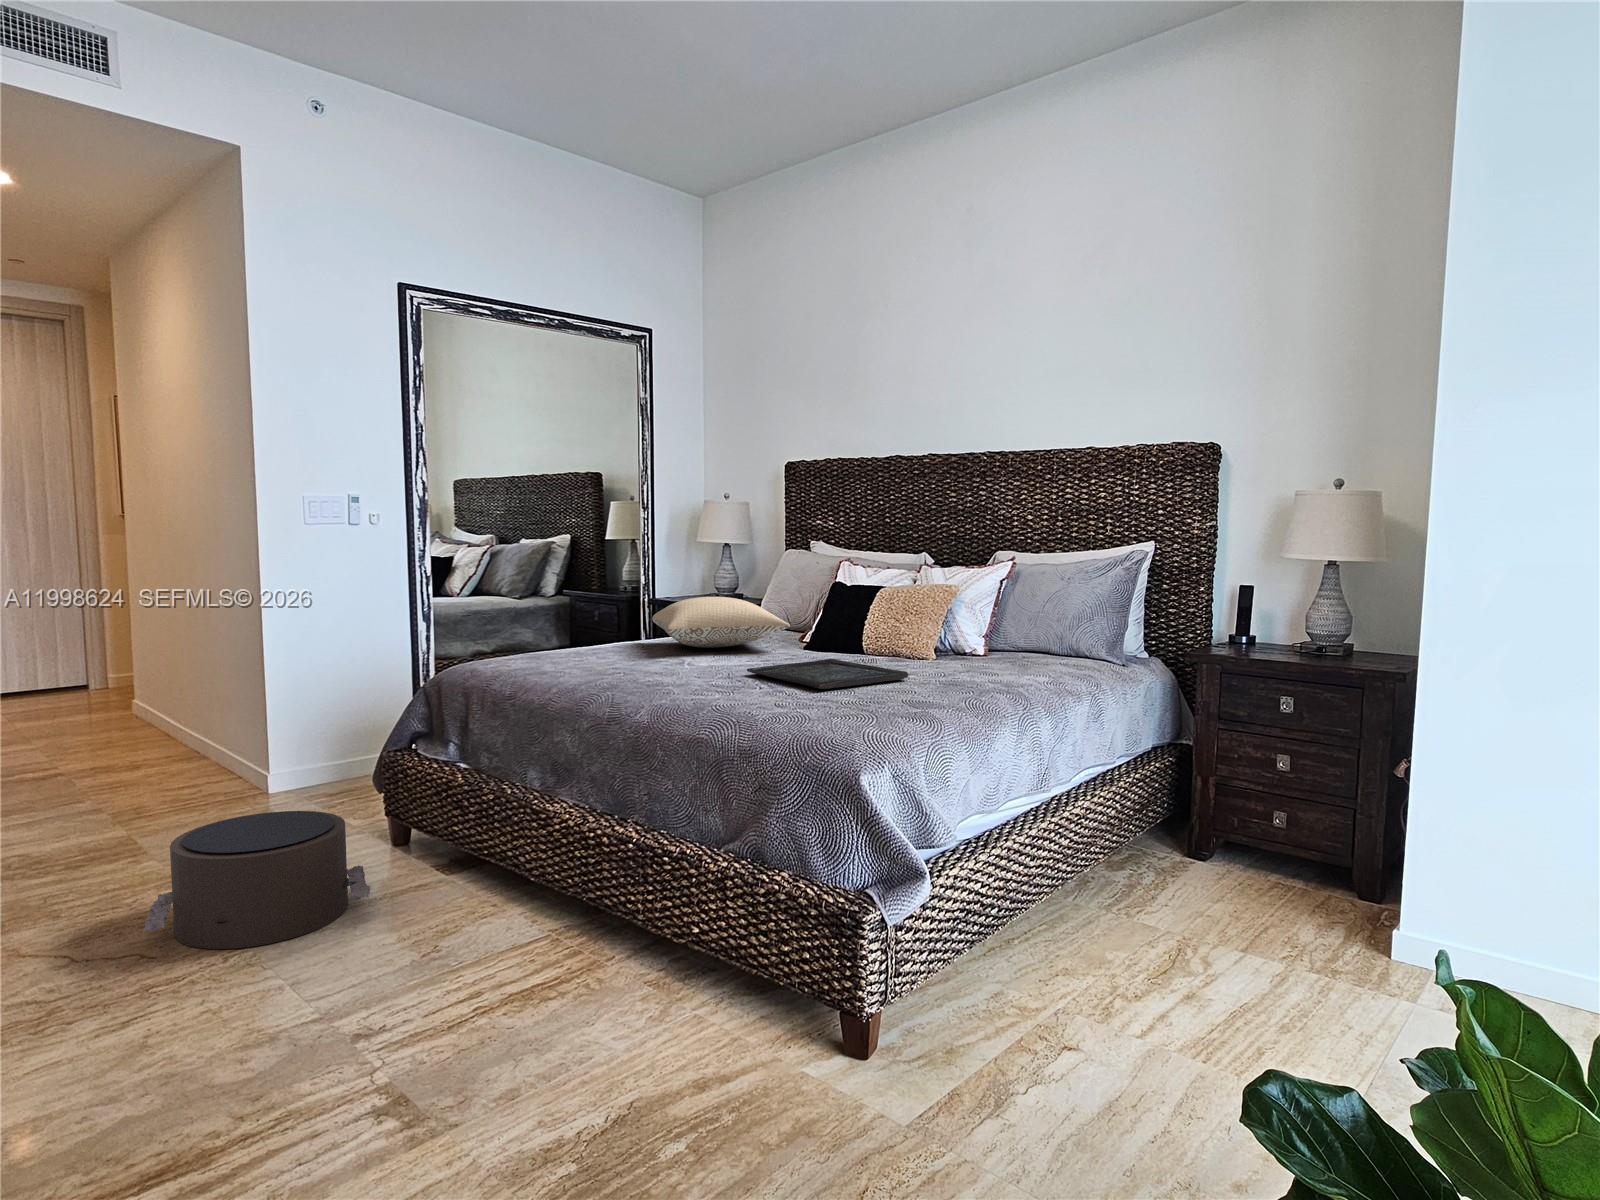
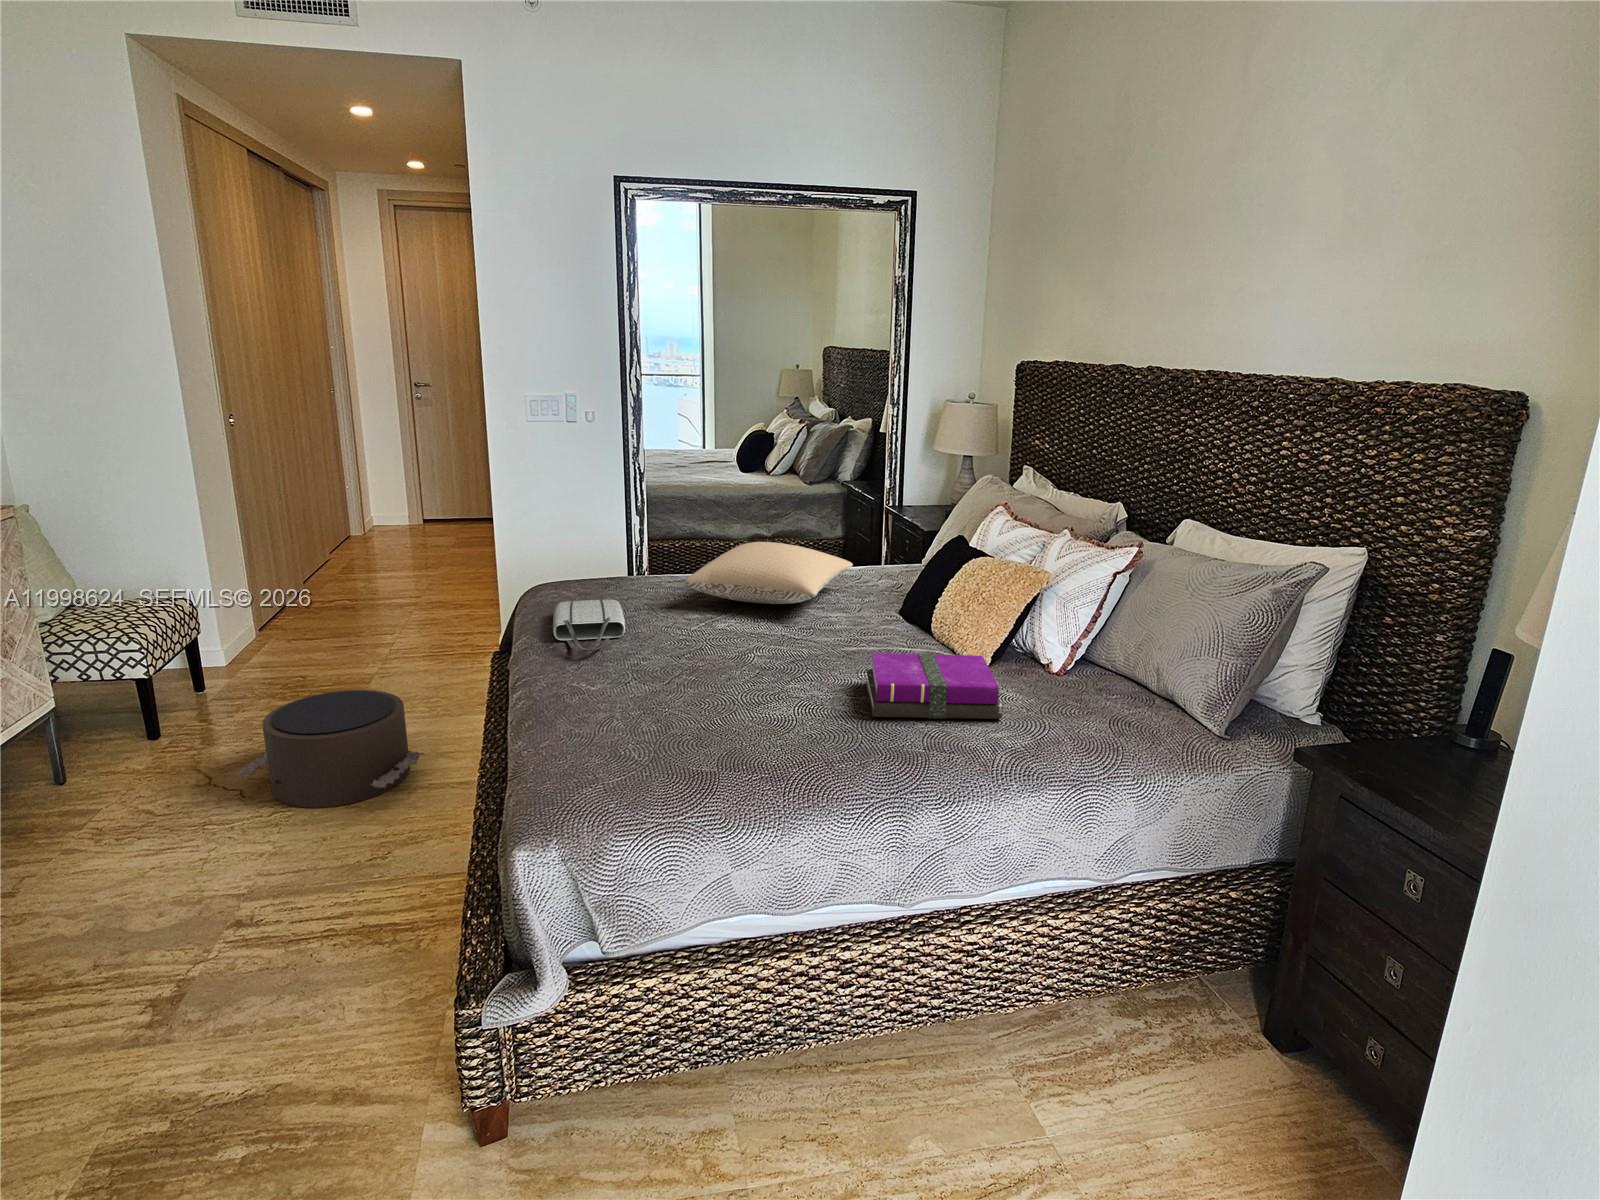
notebook: none [905,635,1025,674] -> present [866,653,1003,719]
tote bag: none [568,650,681,677] -> present [553,599,625,651]
tray: present [747,659,908,689] -> none [657,655,799,713]

